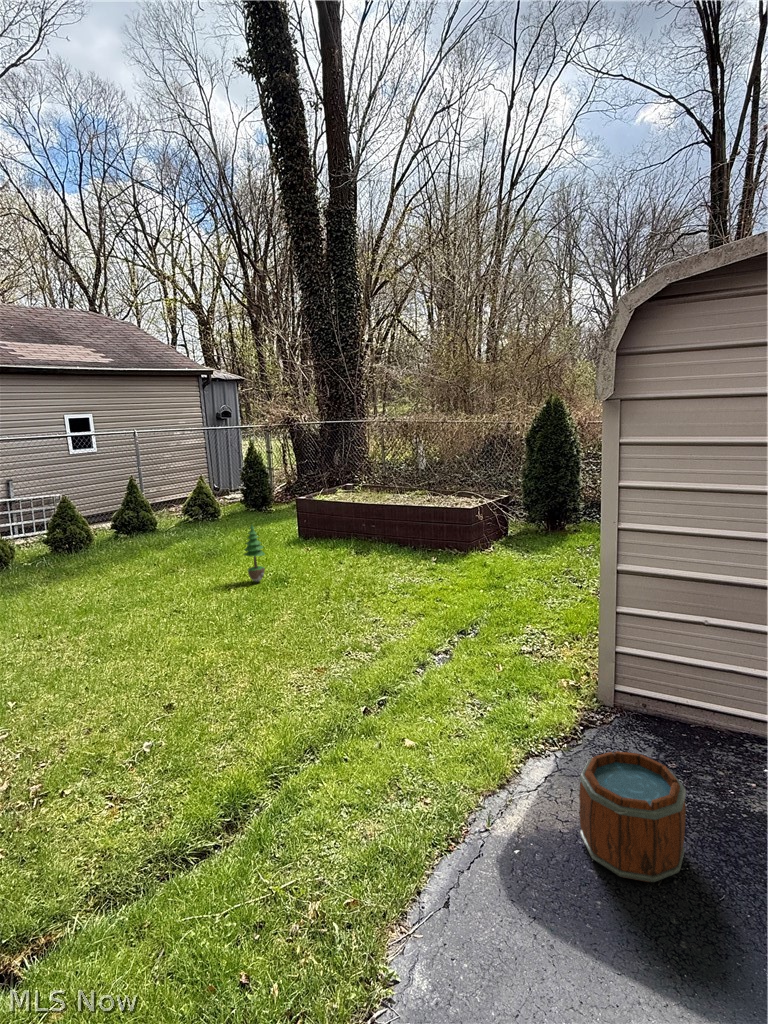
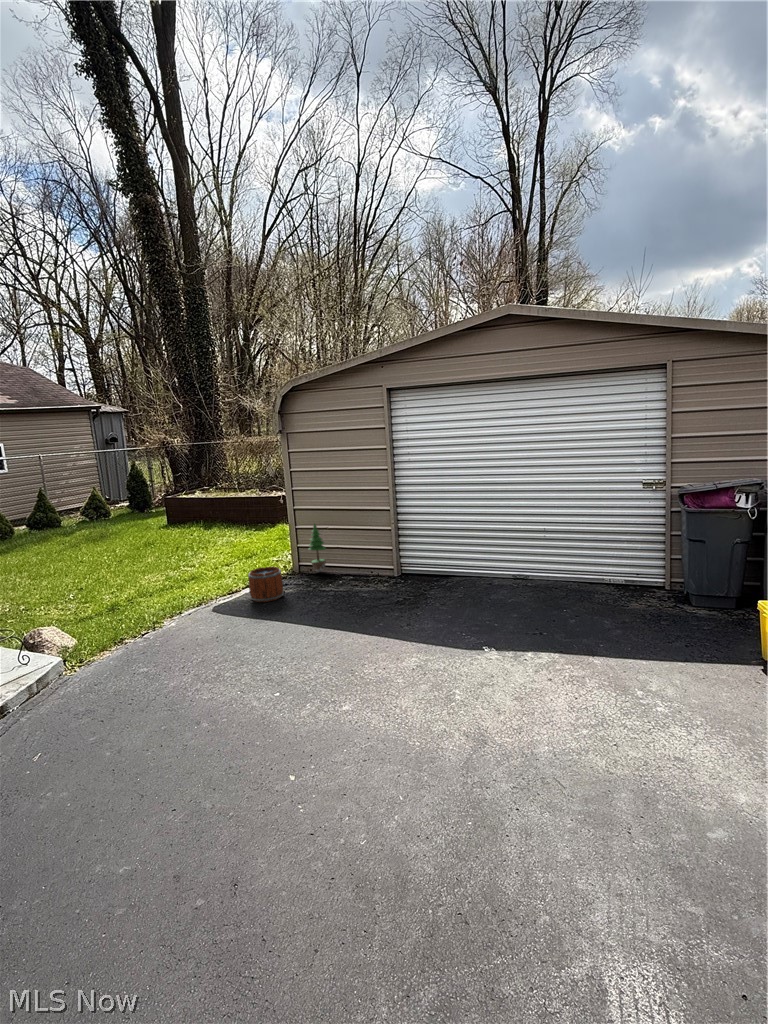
potted tree: present [244,525,265,582] -> present [309,524,326,572]

